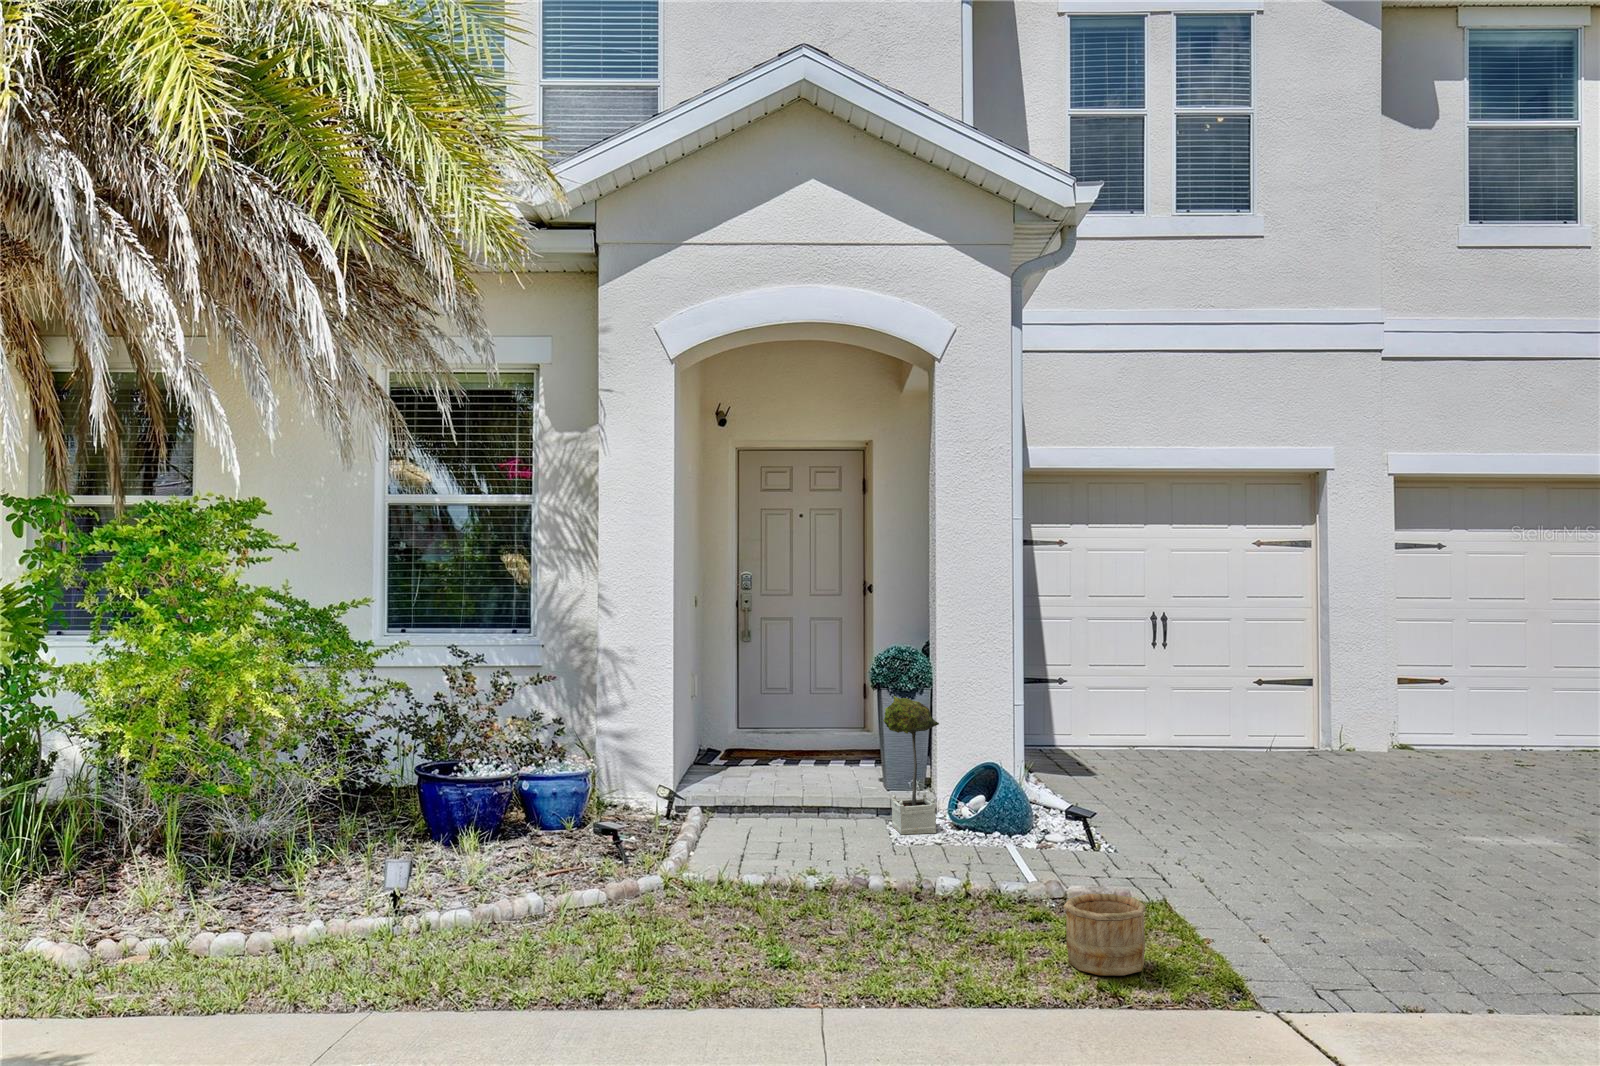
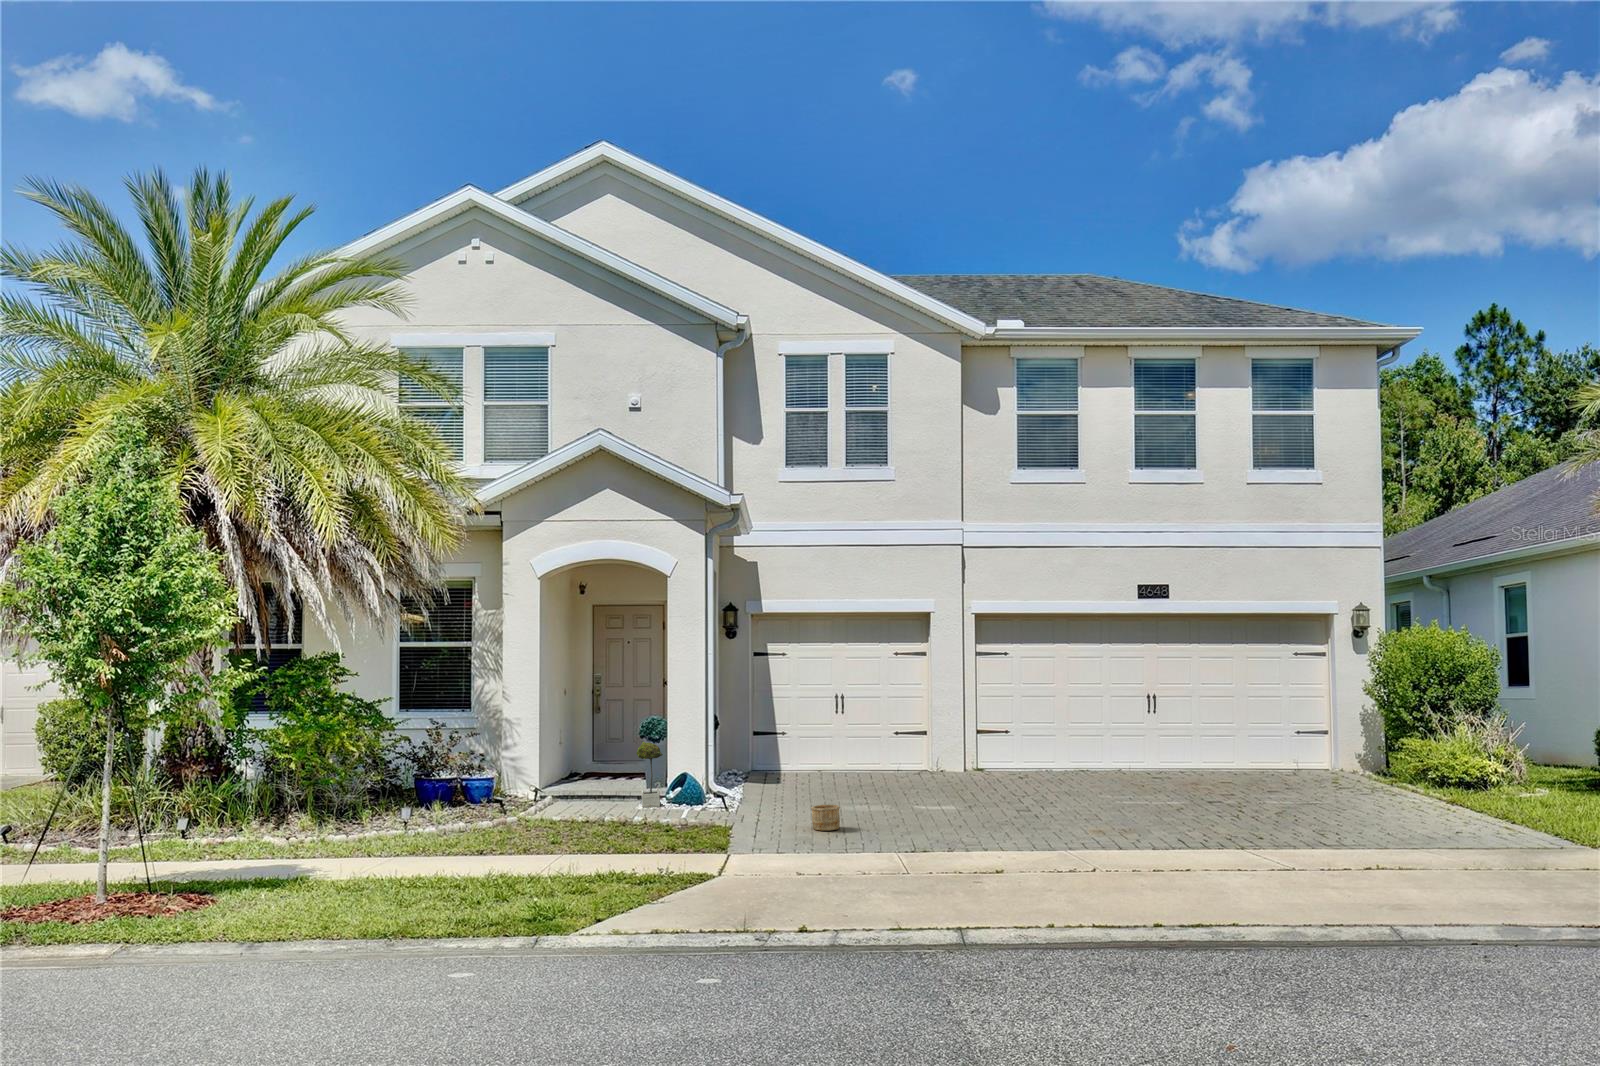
wooden bucket: present [1063,894,1146,975] -> present [811,805,840,831]

